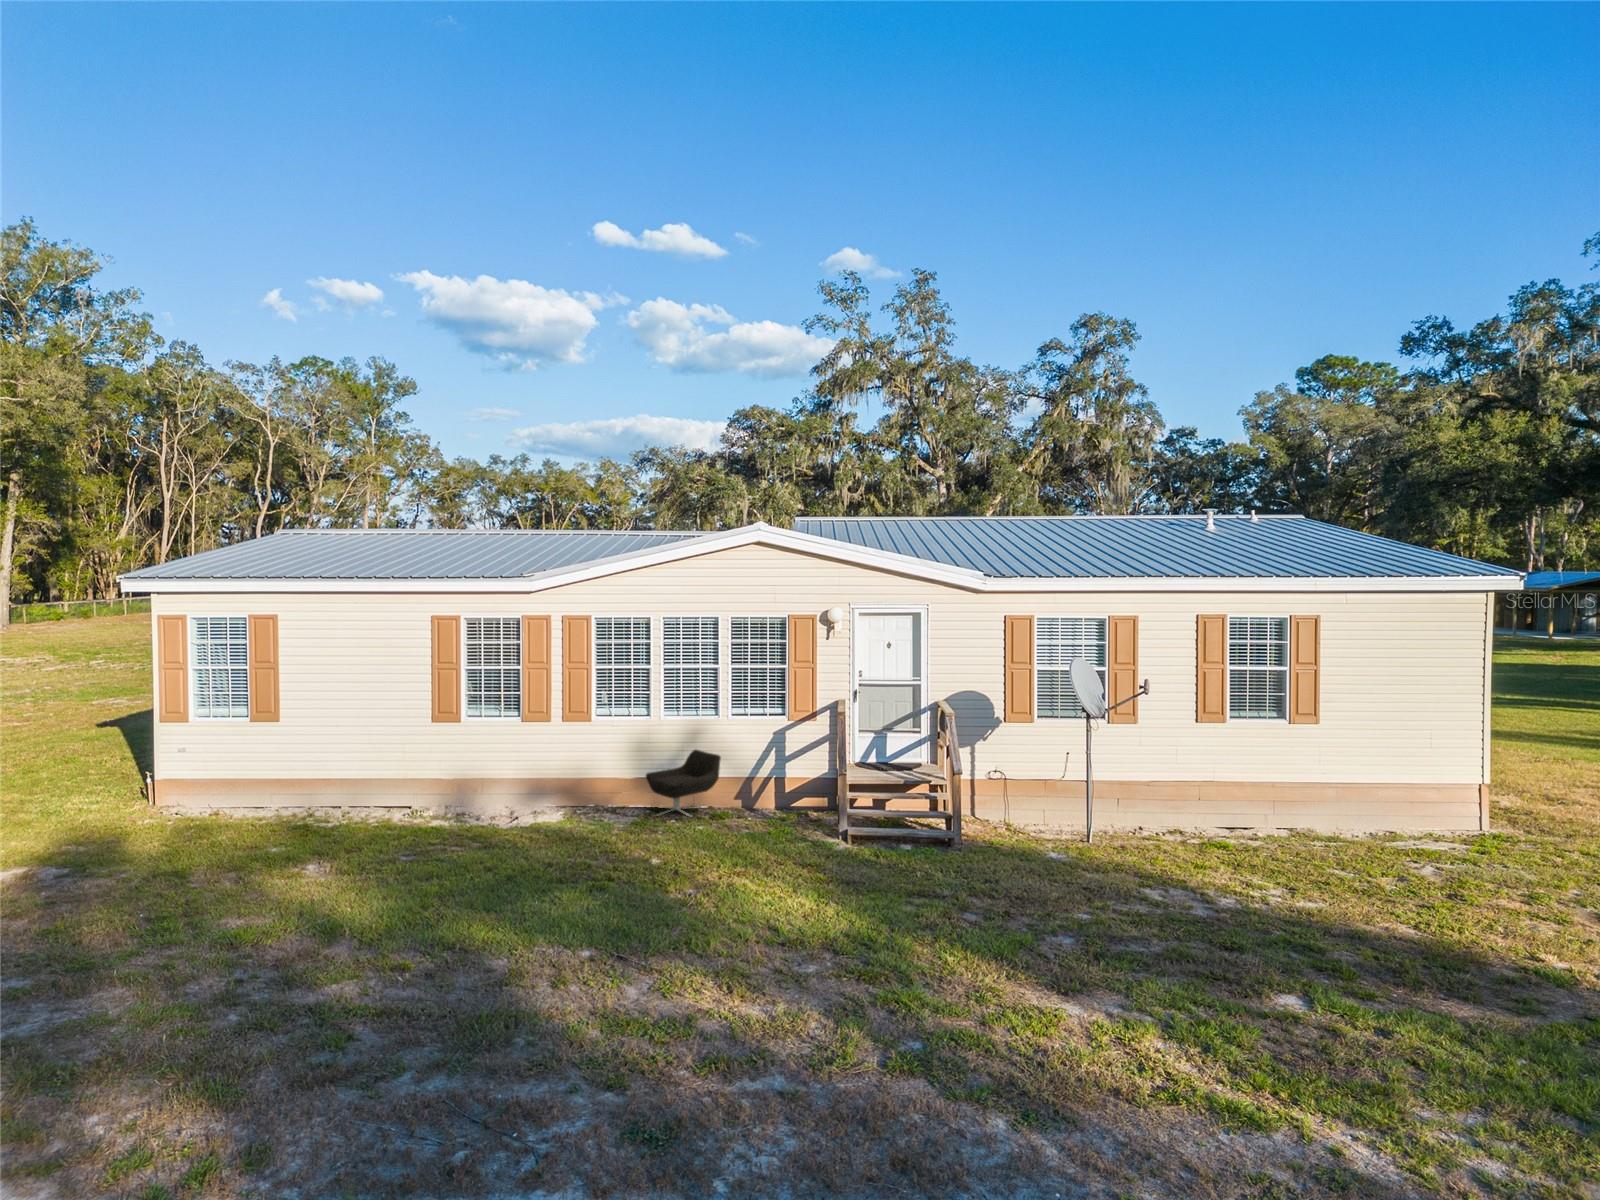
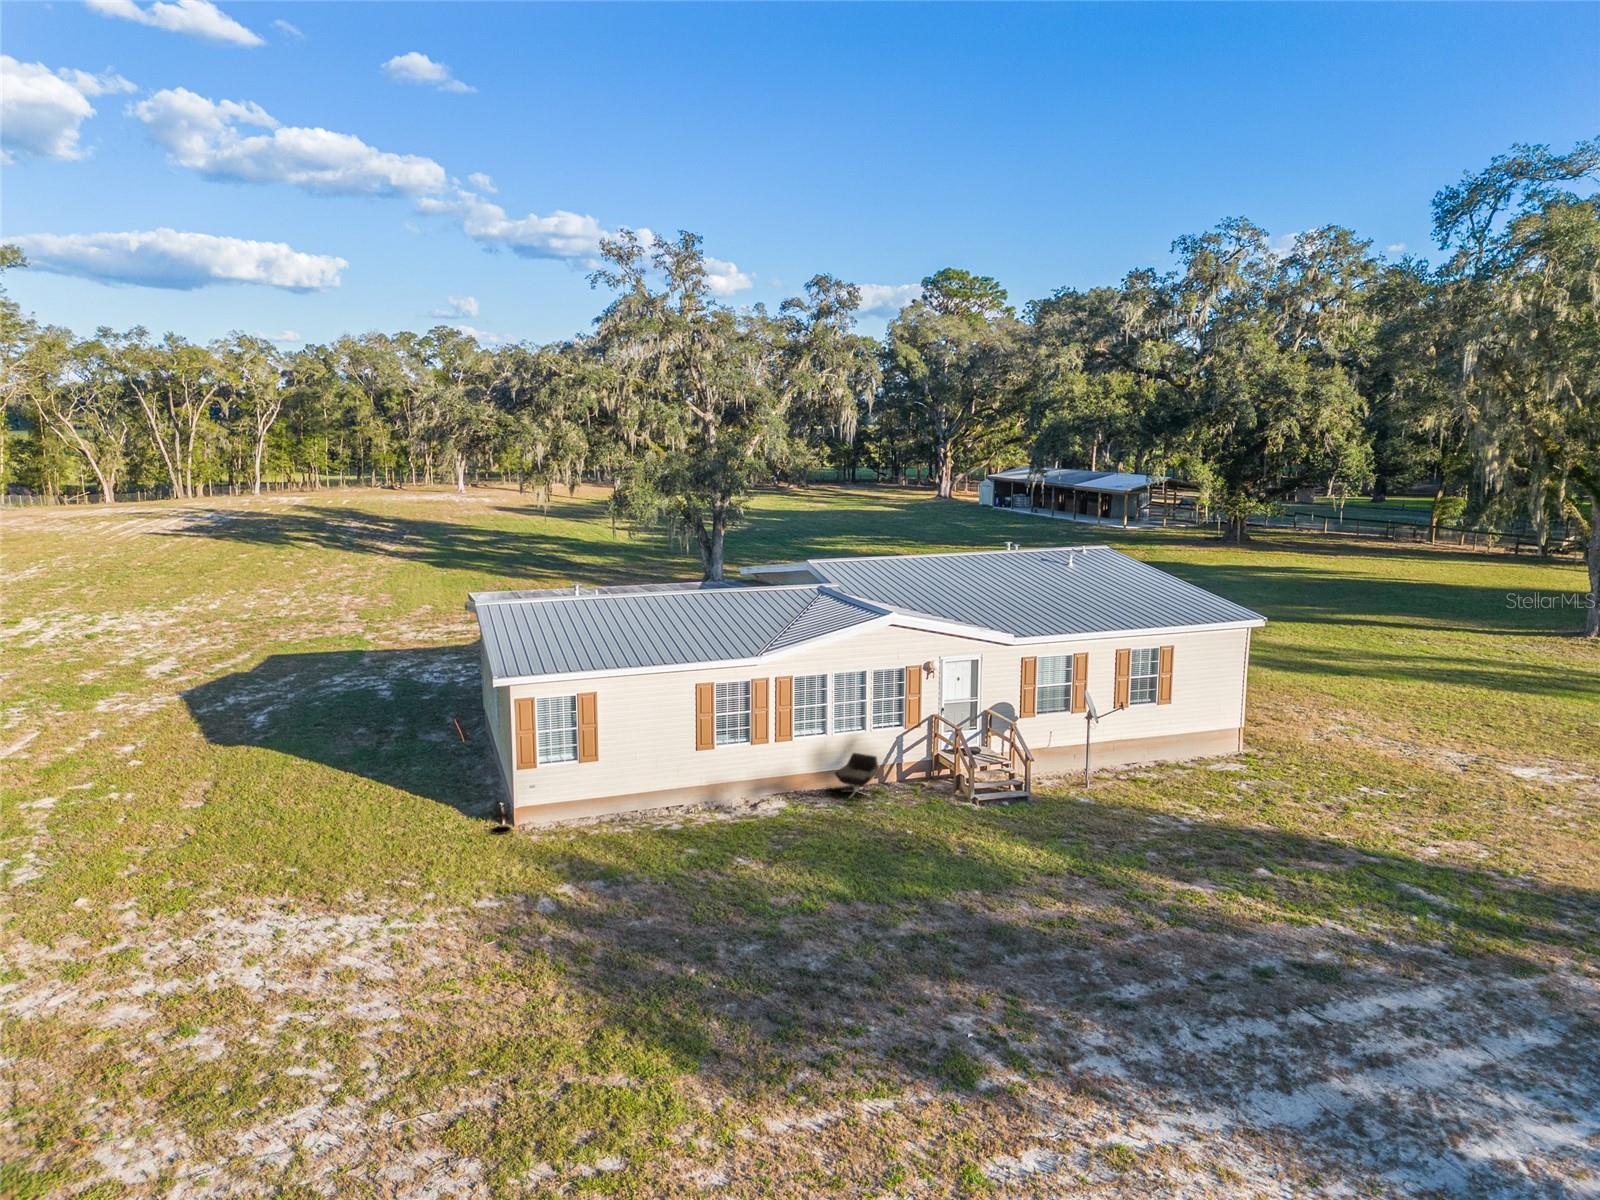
potted tree: none [111,748,157,804] -> present [489,797,511,834]

